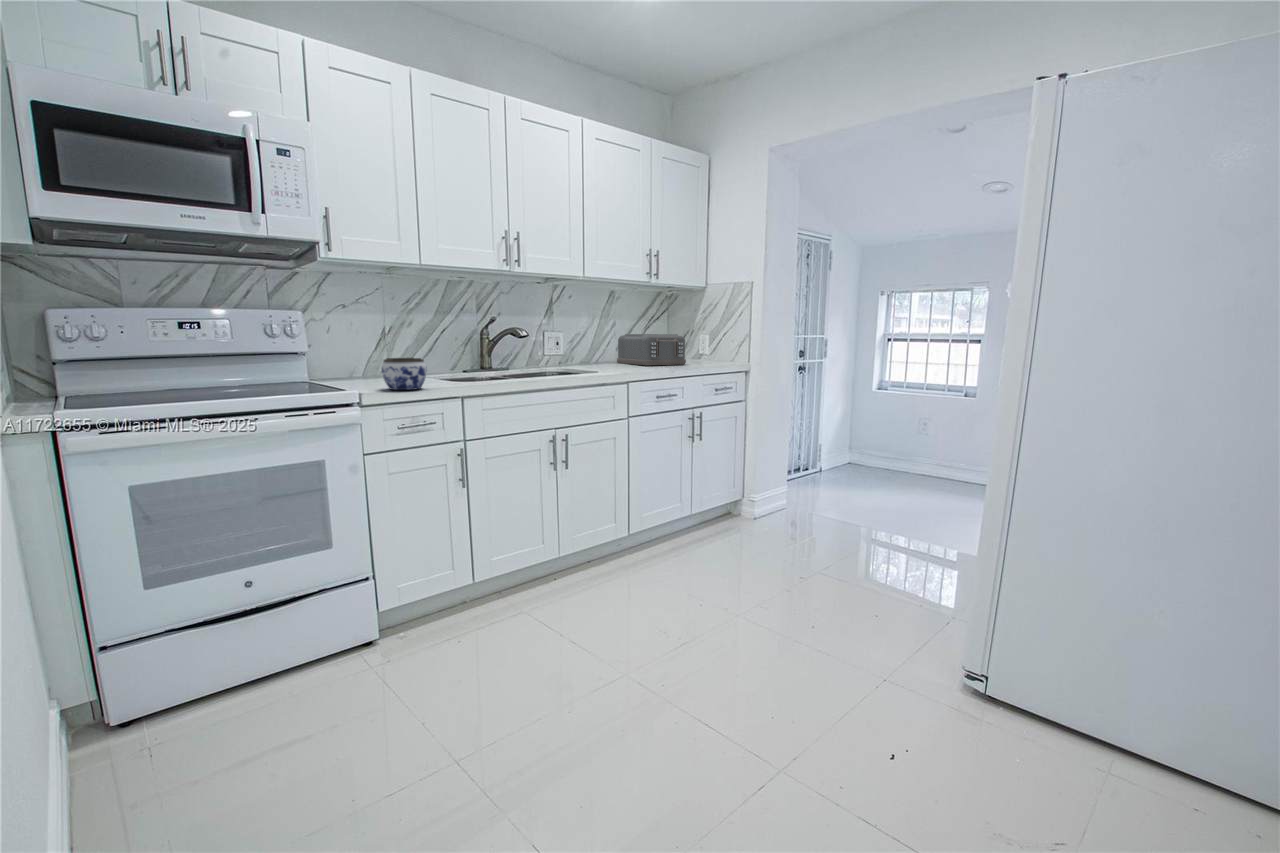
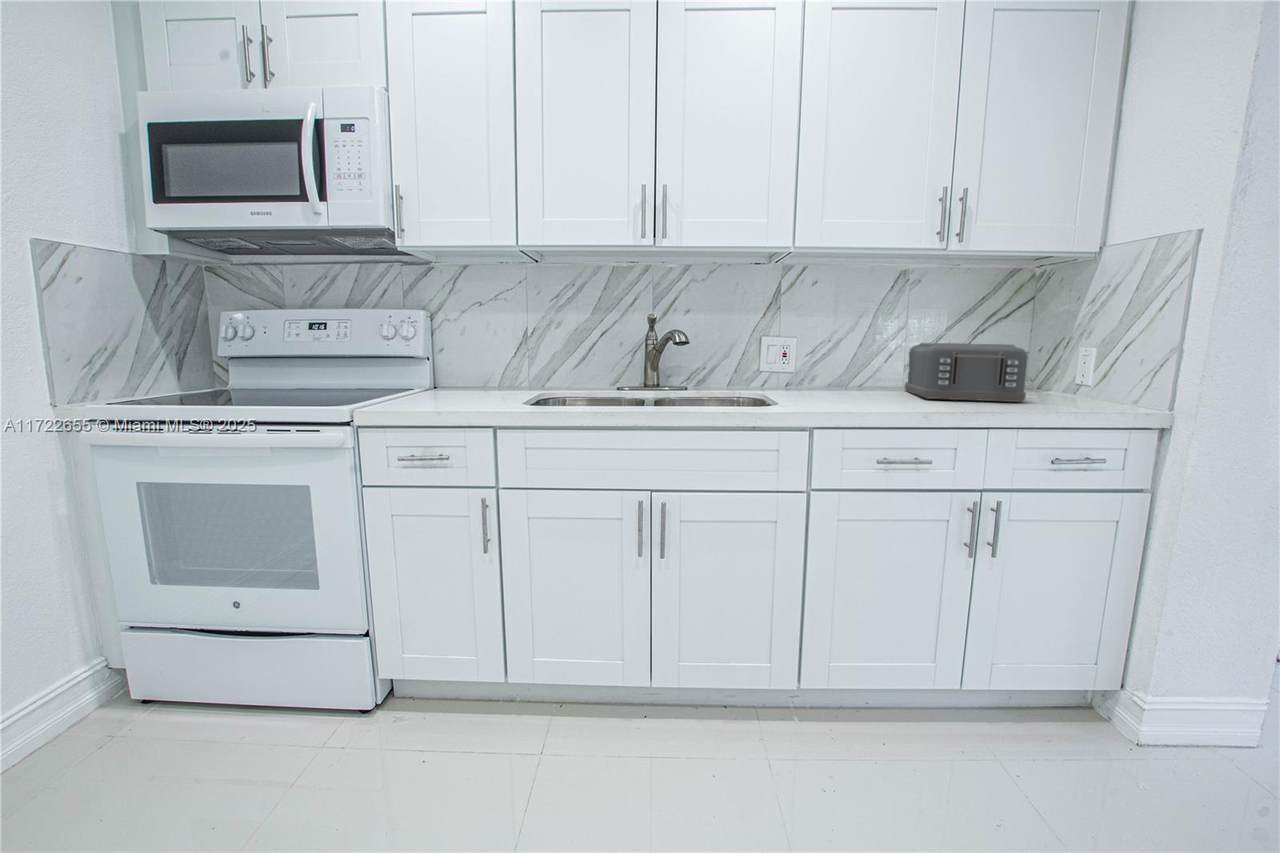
jar: present [382,358,427,390] -> none [394,366,451,408]

